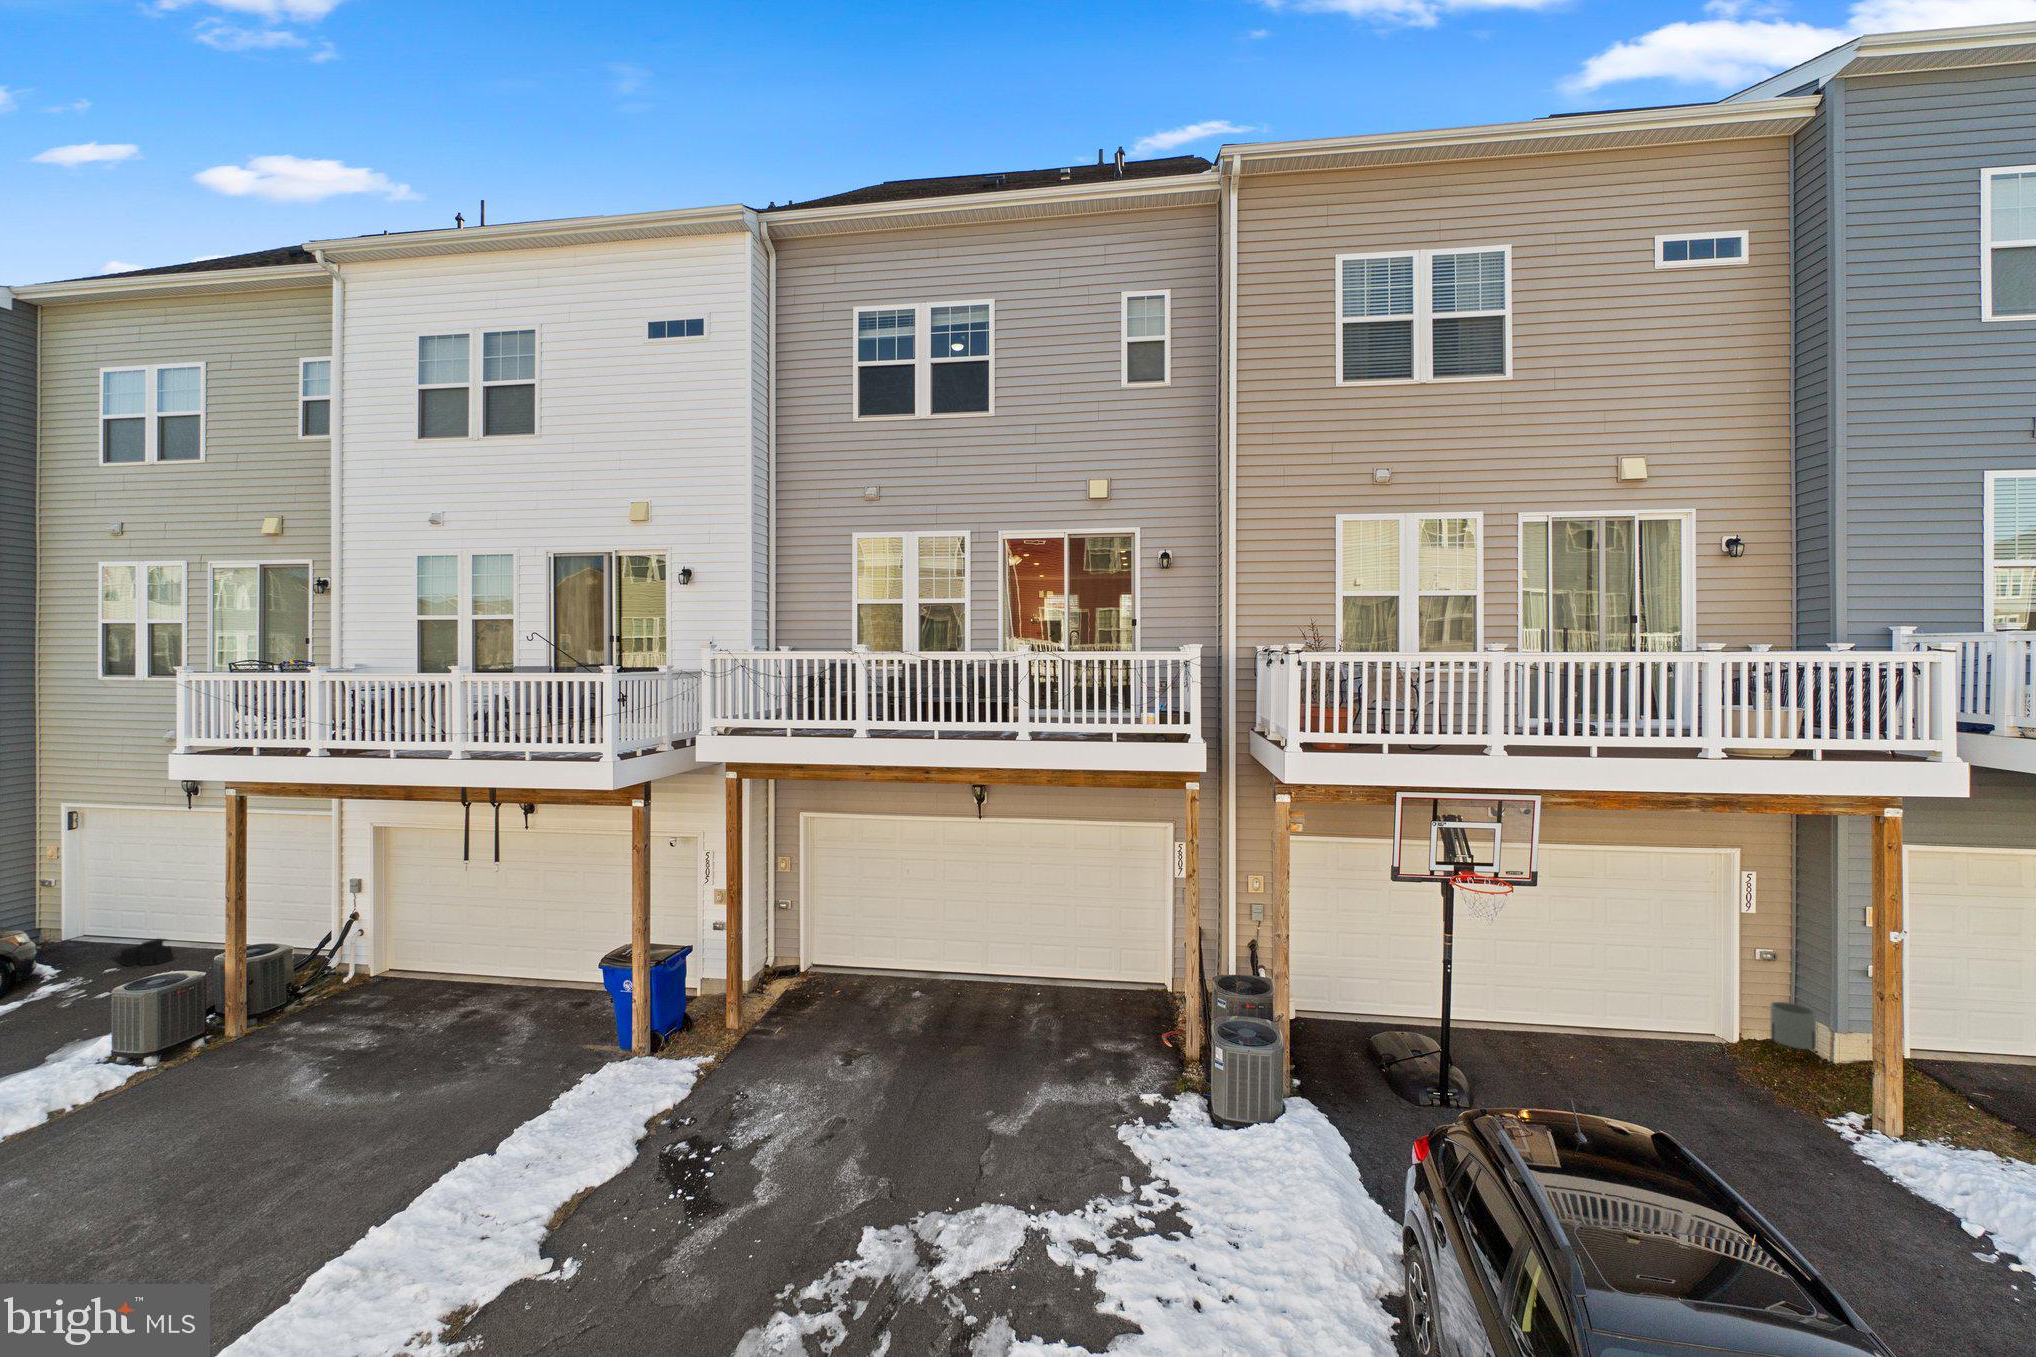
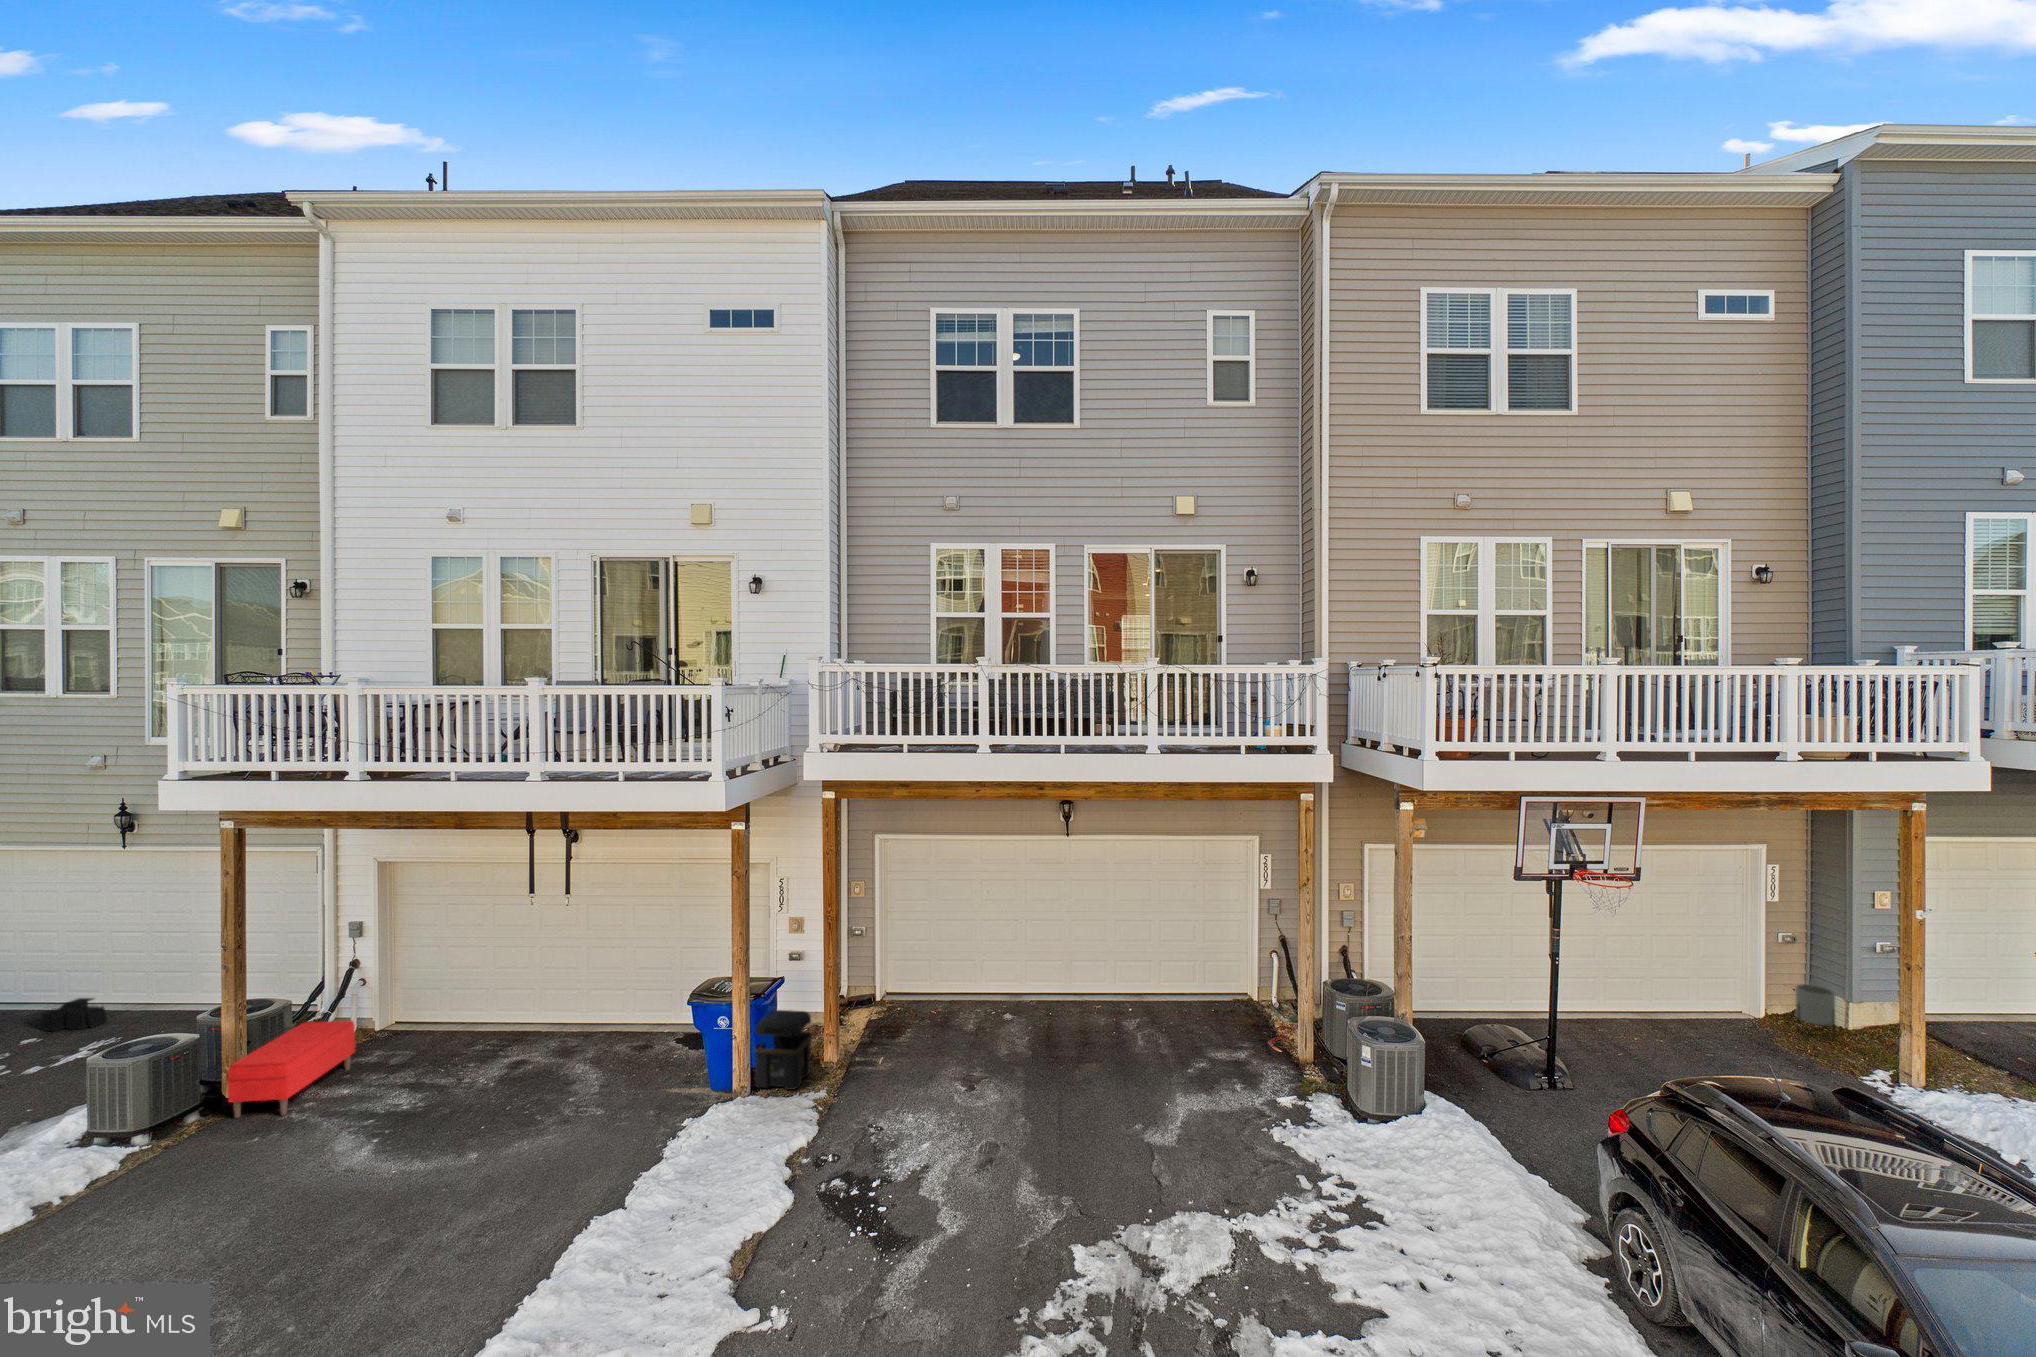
bench: none [201,968,333,1050] -> present [228,1021,355,1118]
toolbox: none [651,977,712,1054] -> present [754,1010,812,1090]

